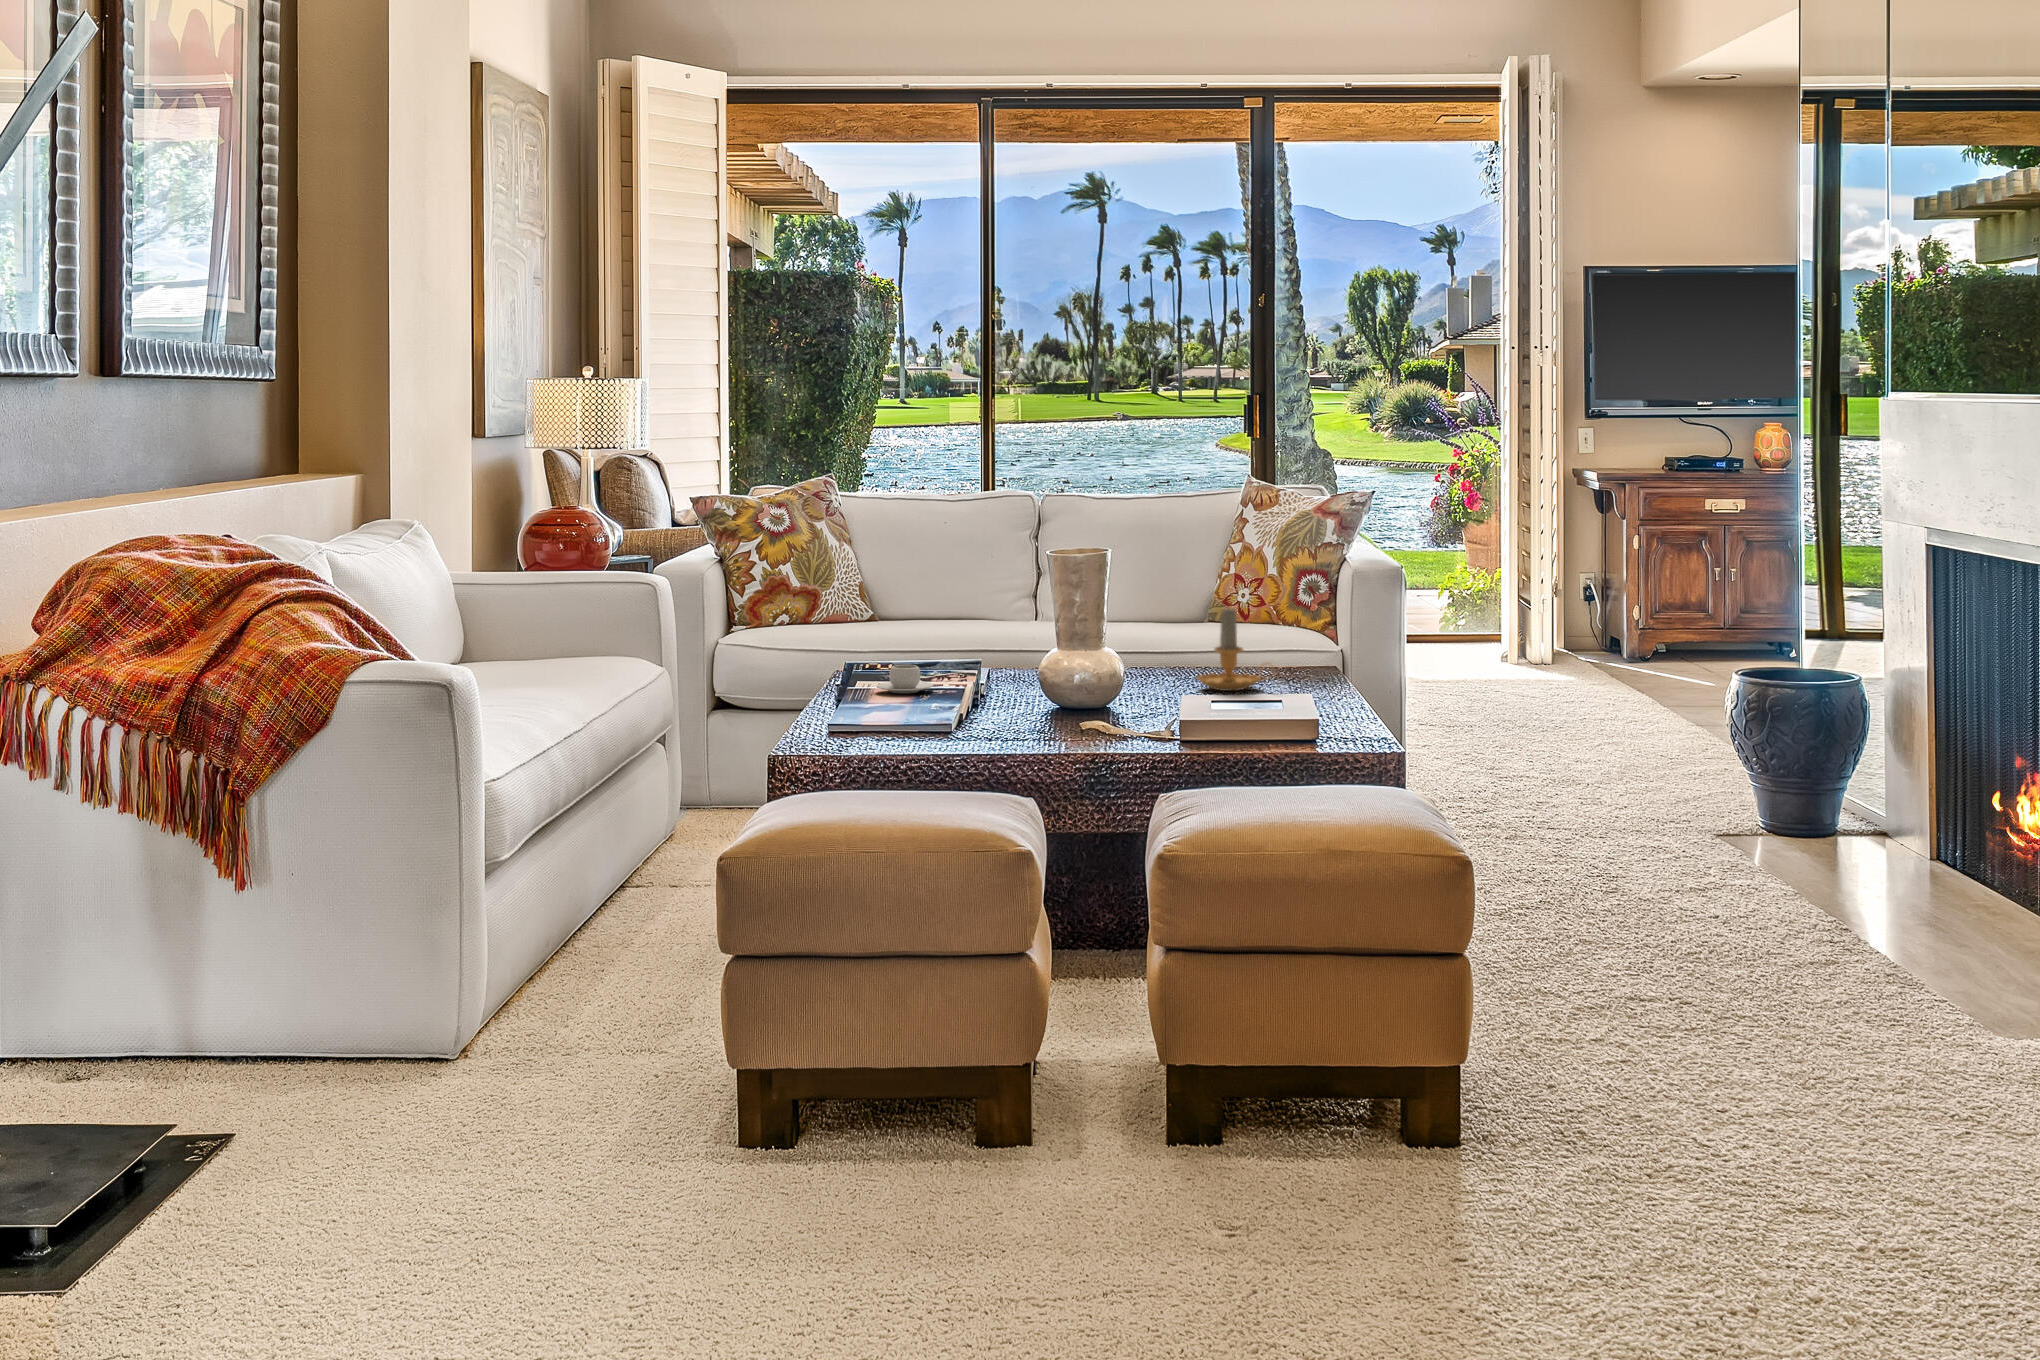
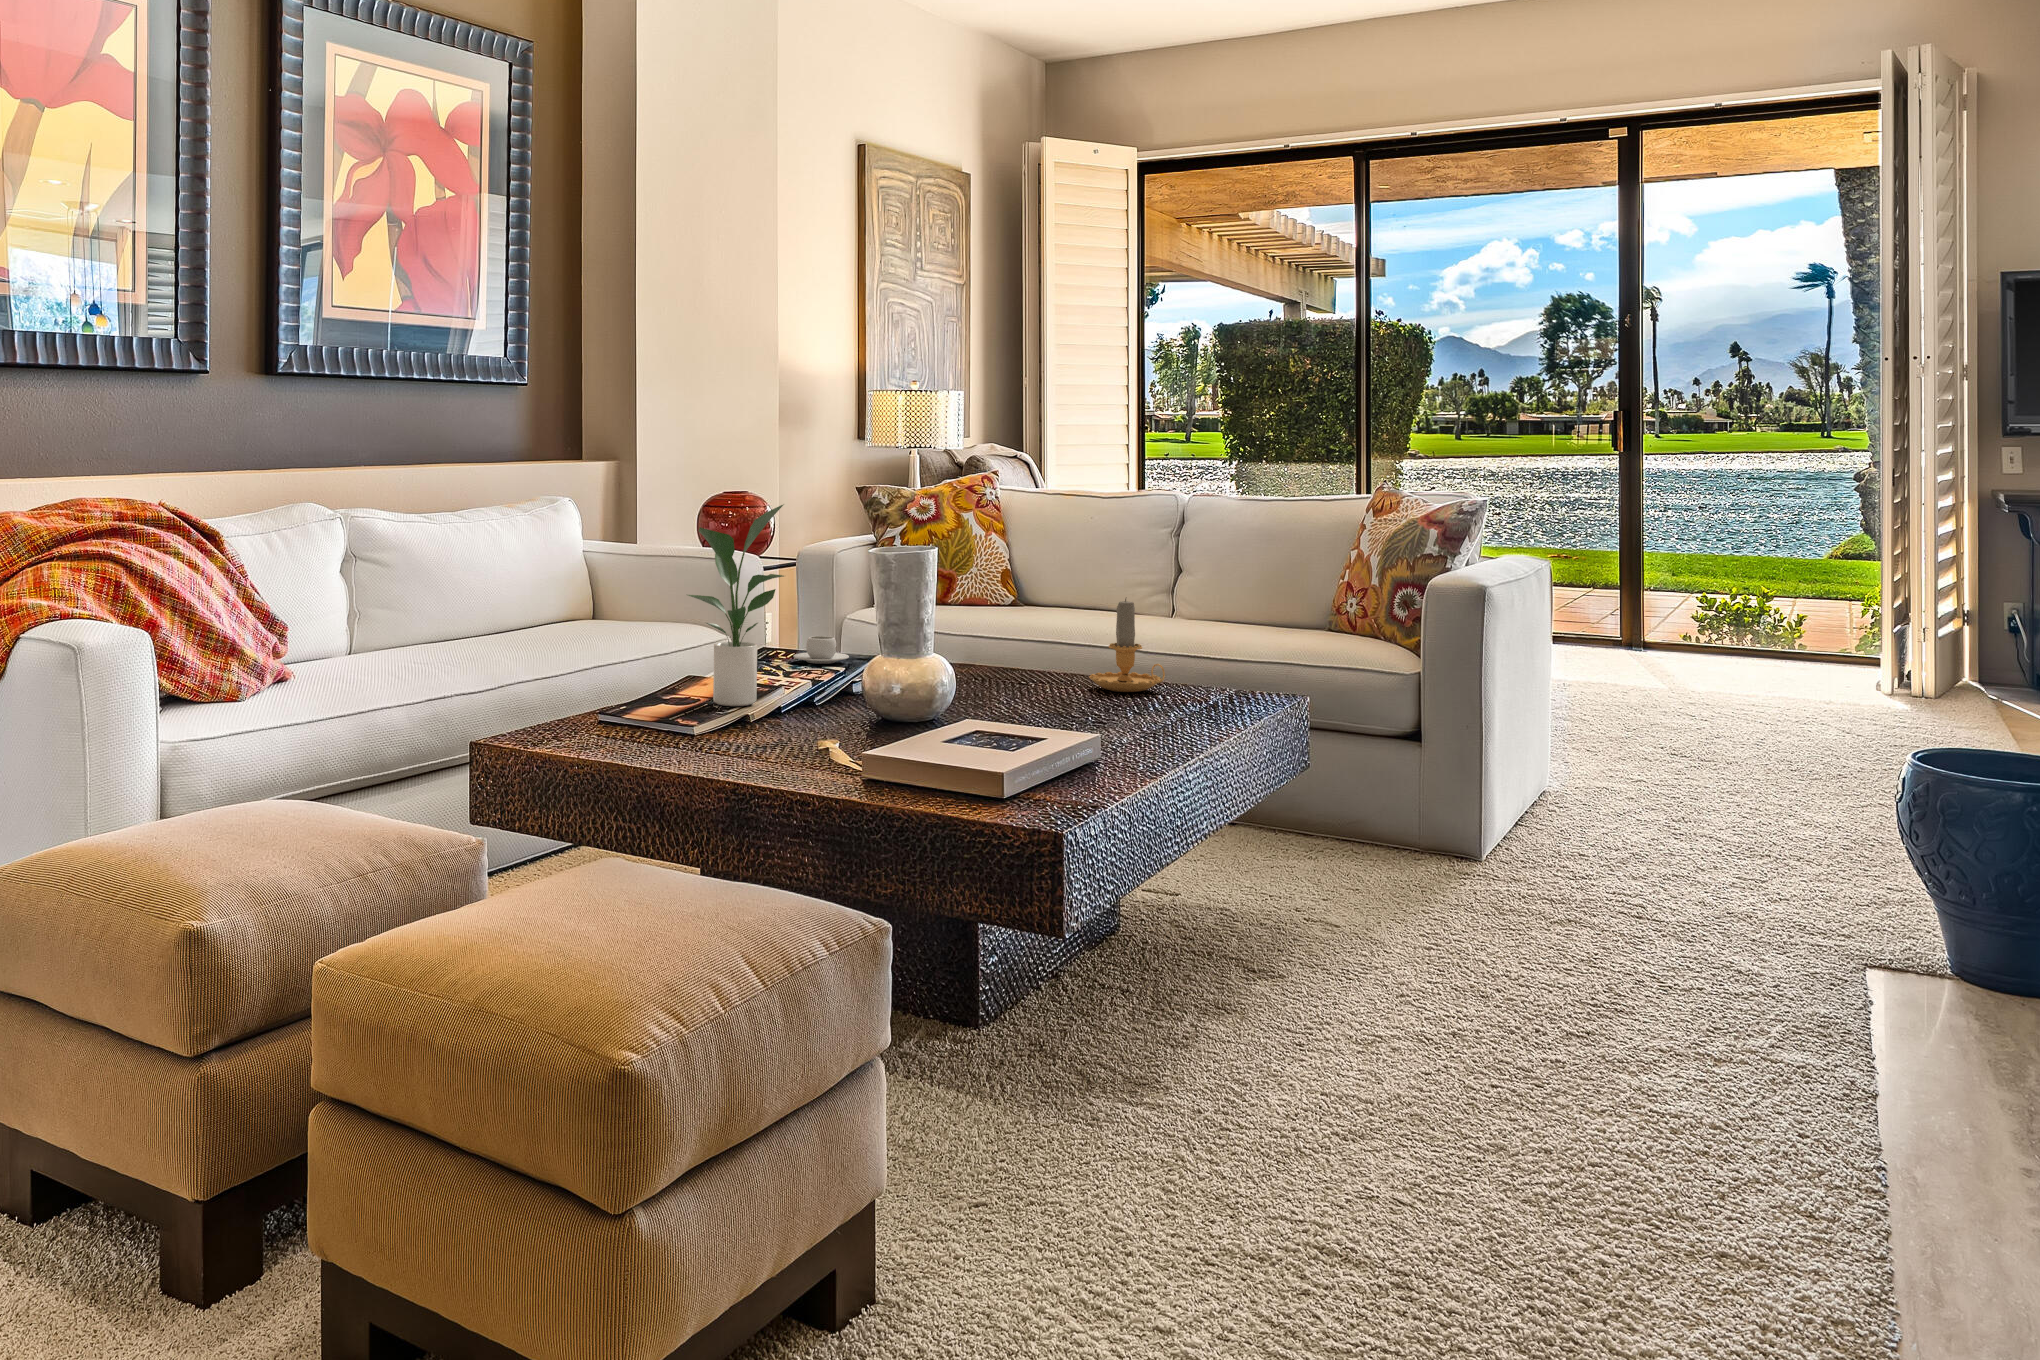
potted plant: none [946,540,1051,737] -> present [688,505,784,706]

